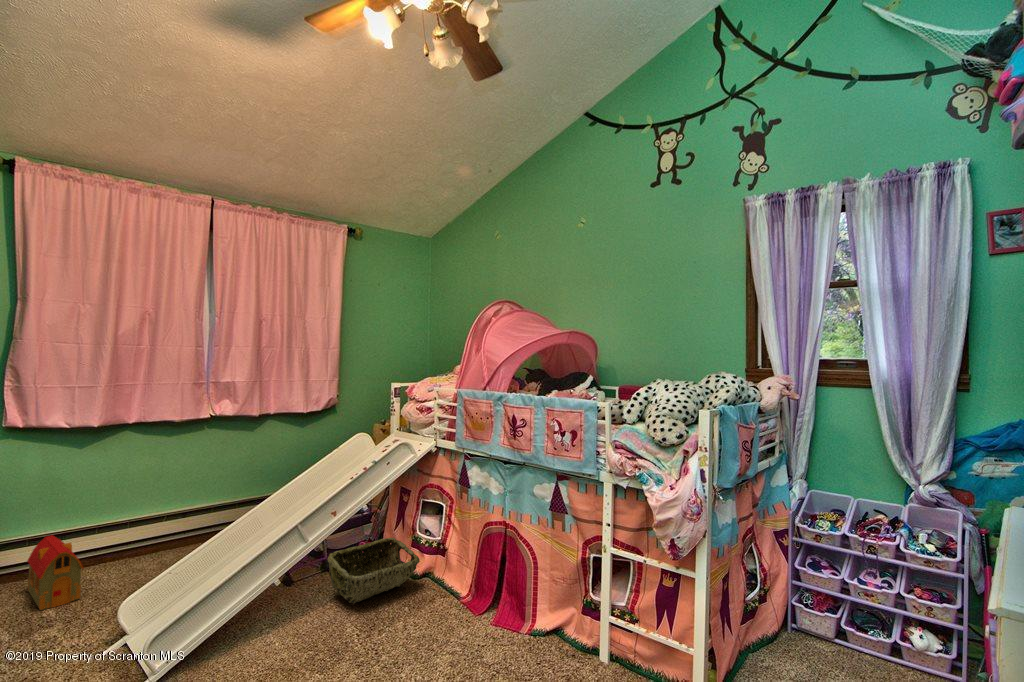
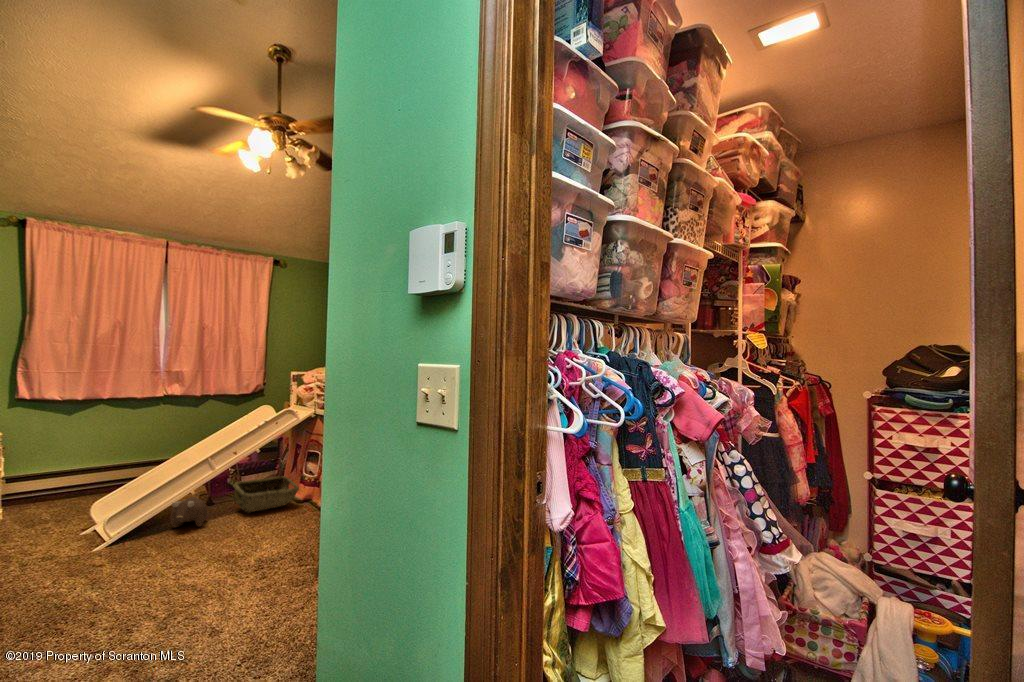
toy house: present [27,535,83,610] -> none [31,470,69,514]
plush toy: none [246,588,297,642] -> present [170,497,207,528]

